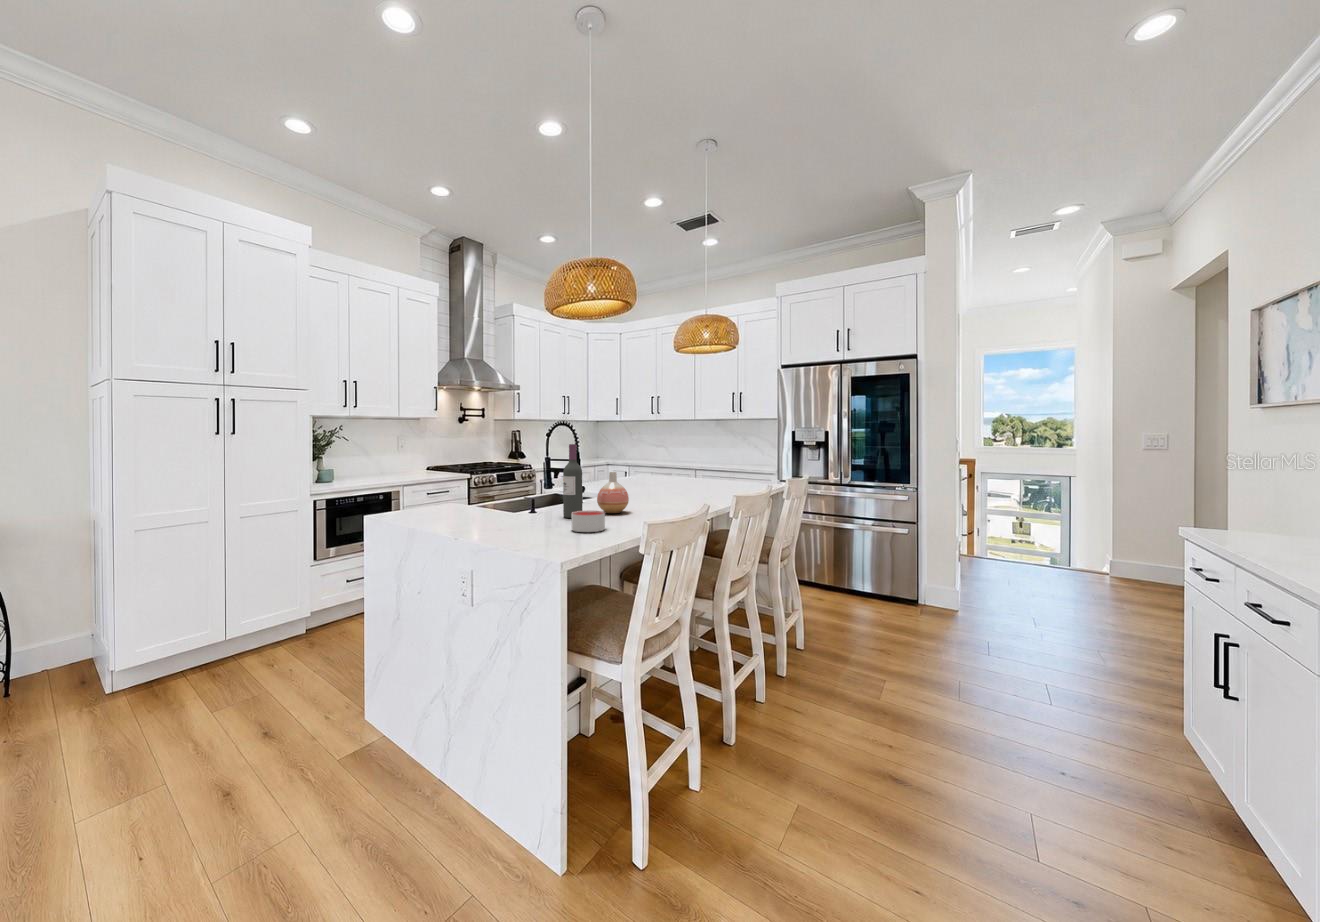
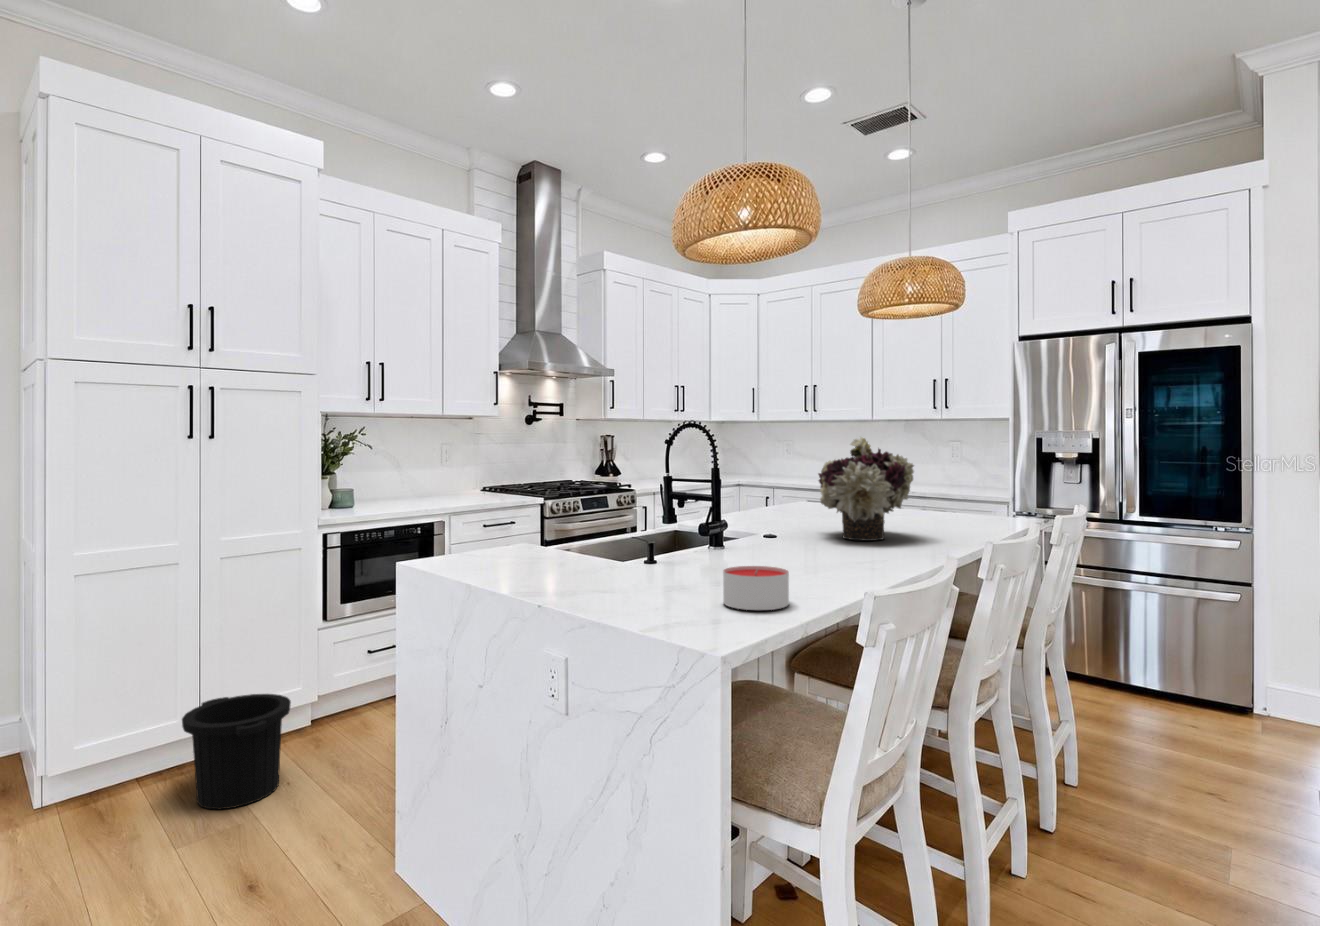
flower arrangement: none [638,439,689,498] -> present [818,437,914,541]
wine bottle: present [563,444,582,518] -> none [700,441,734,577]
vase: present [597,472,629,513] -> none [759,493,818,570]
trash can: none [218,607,297,682] -> present [182,694,291,809]

